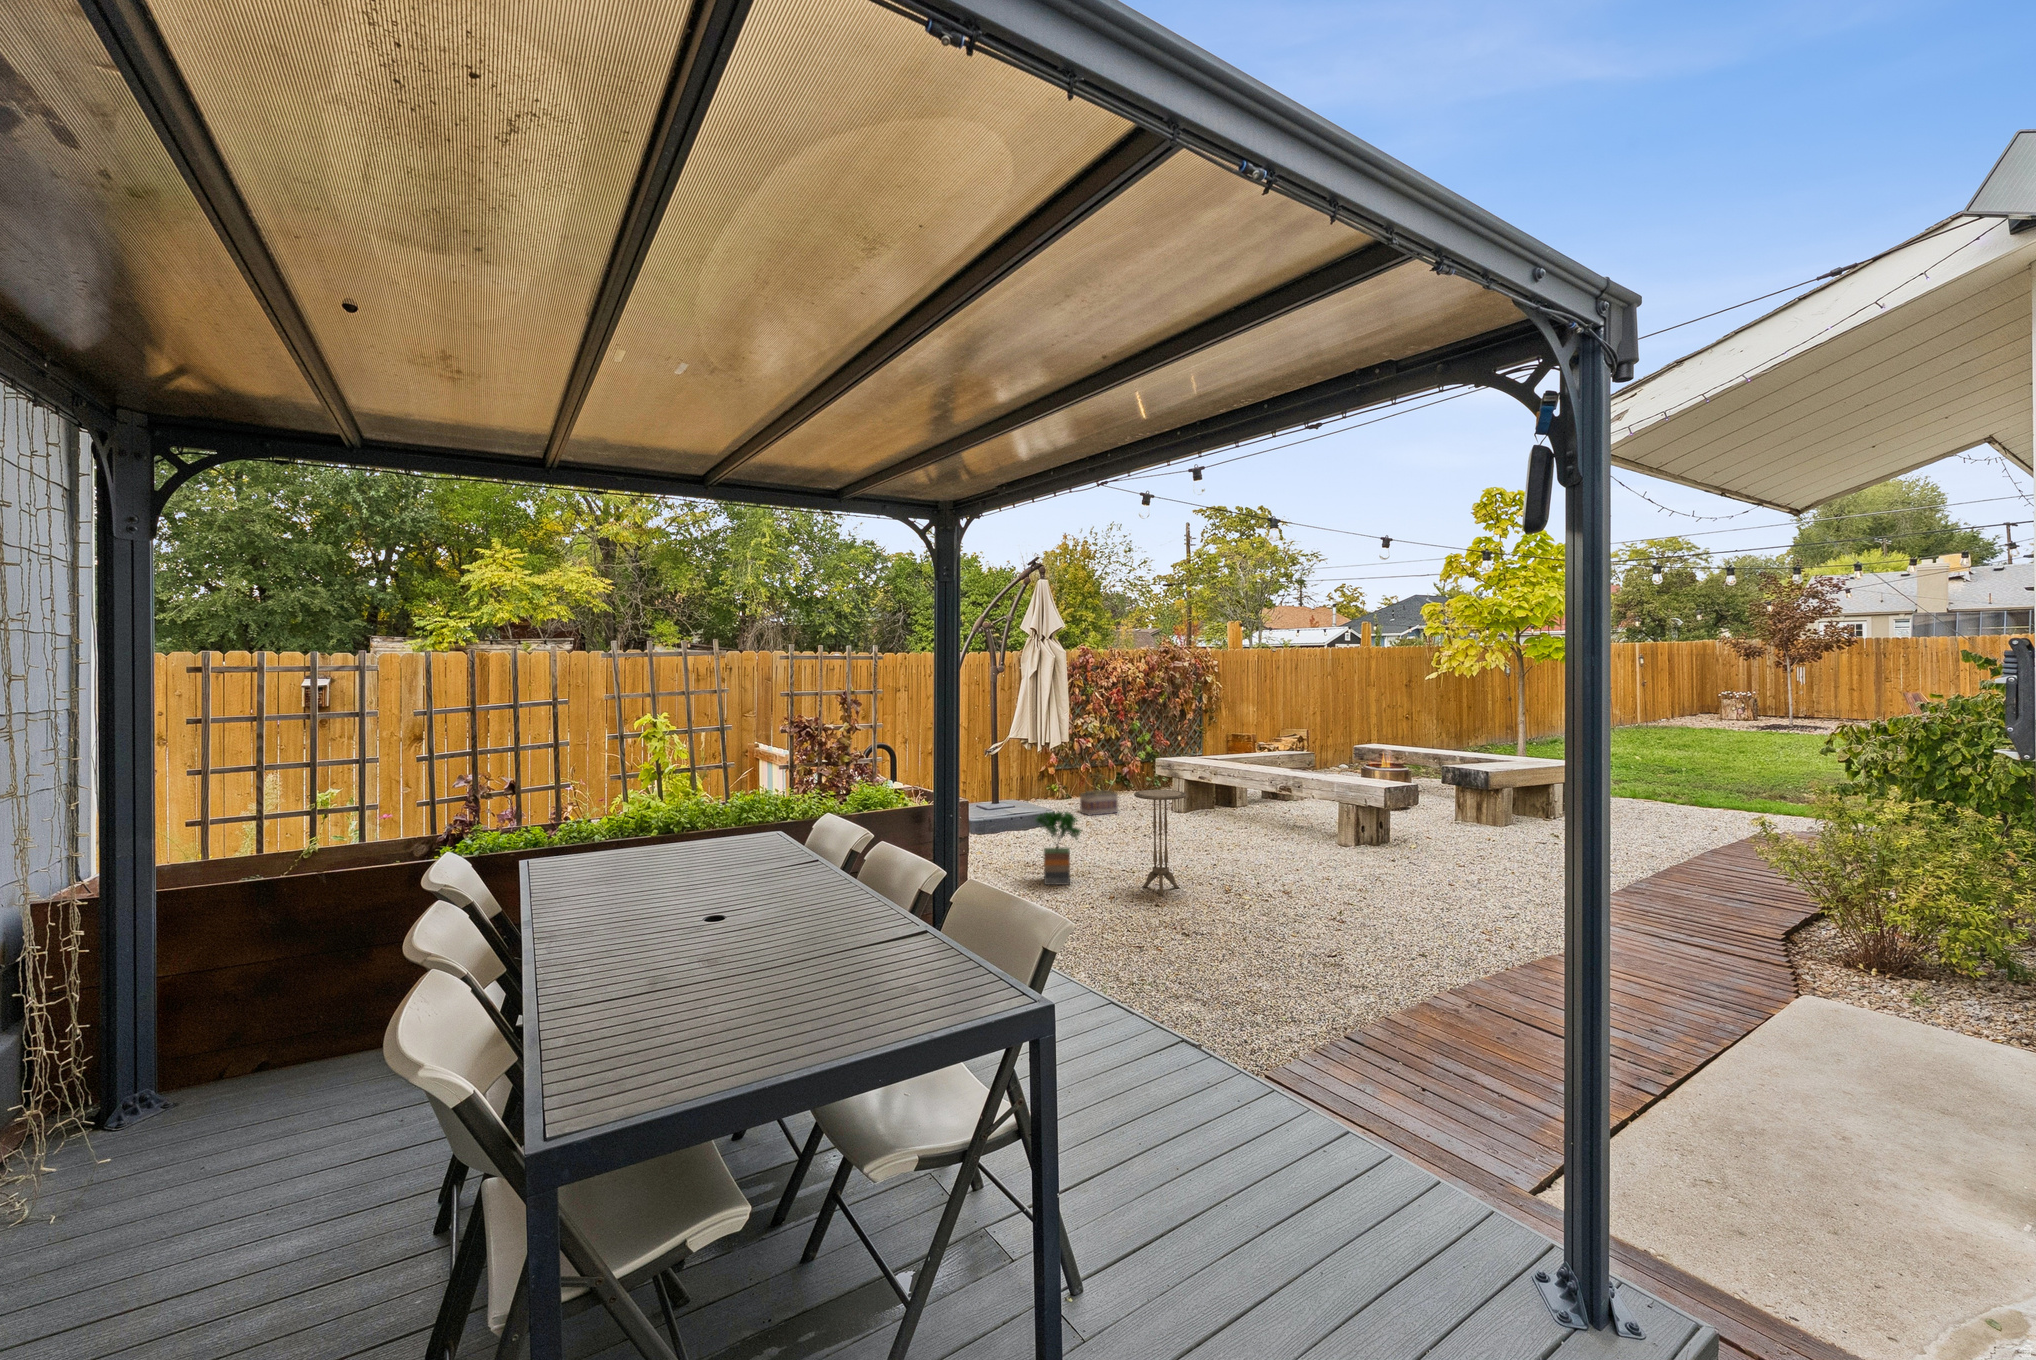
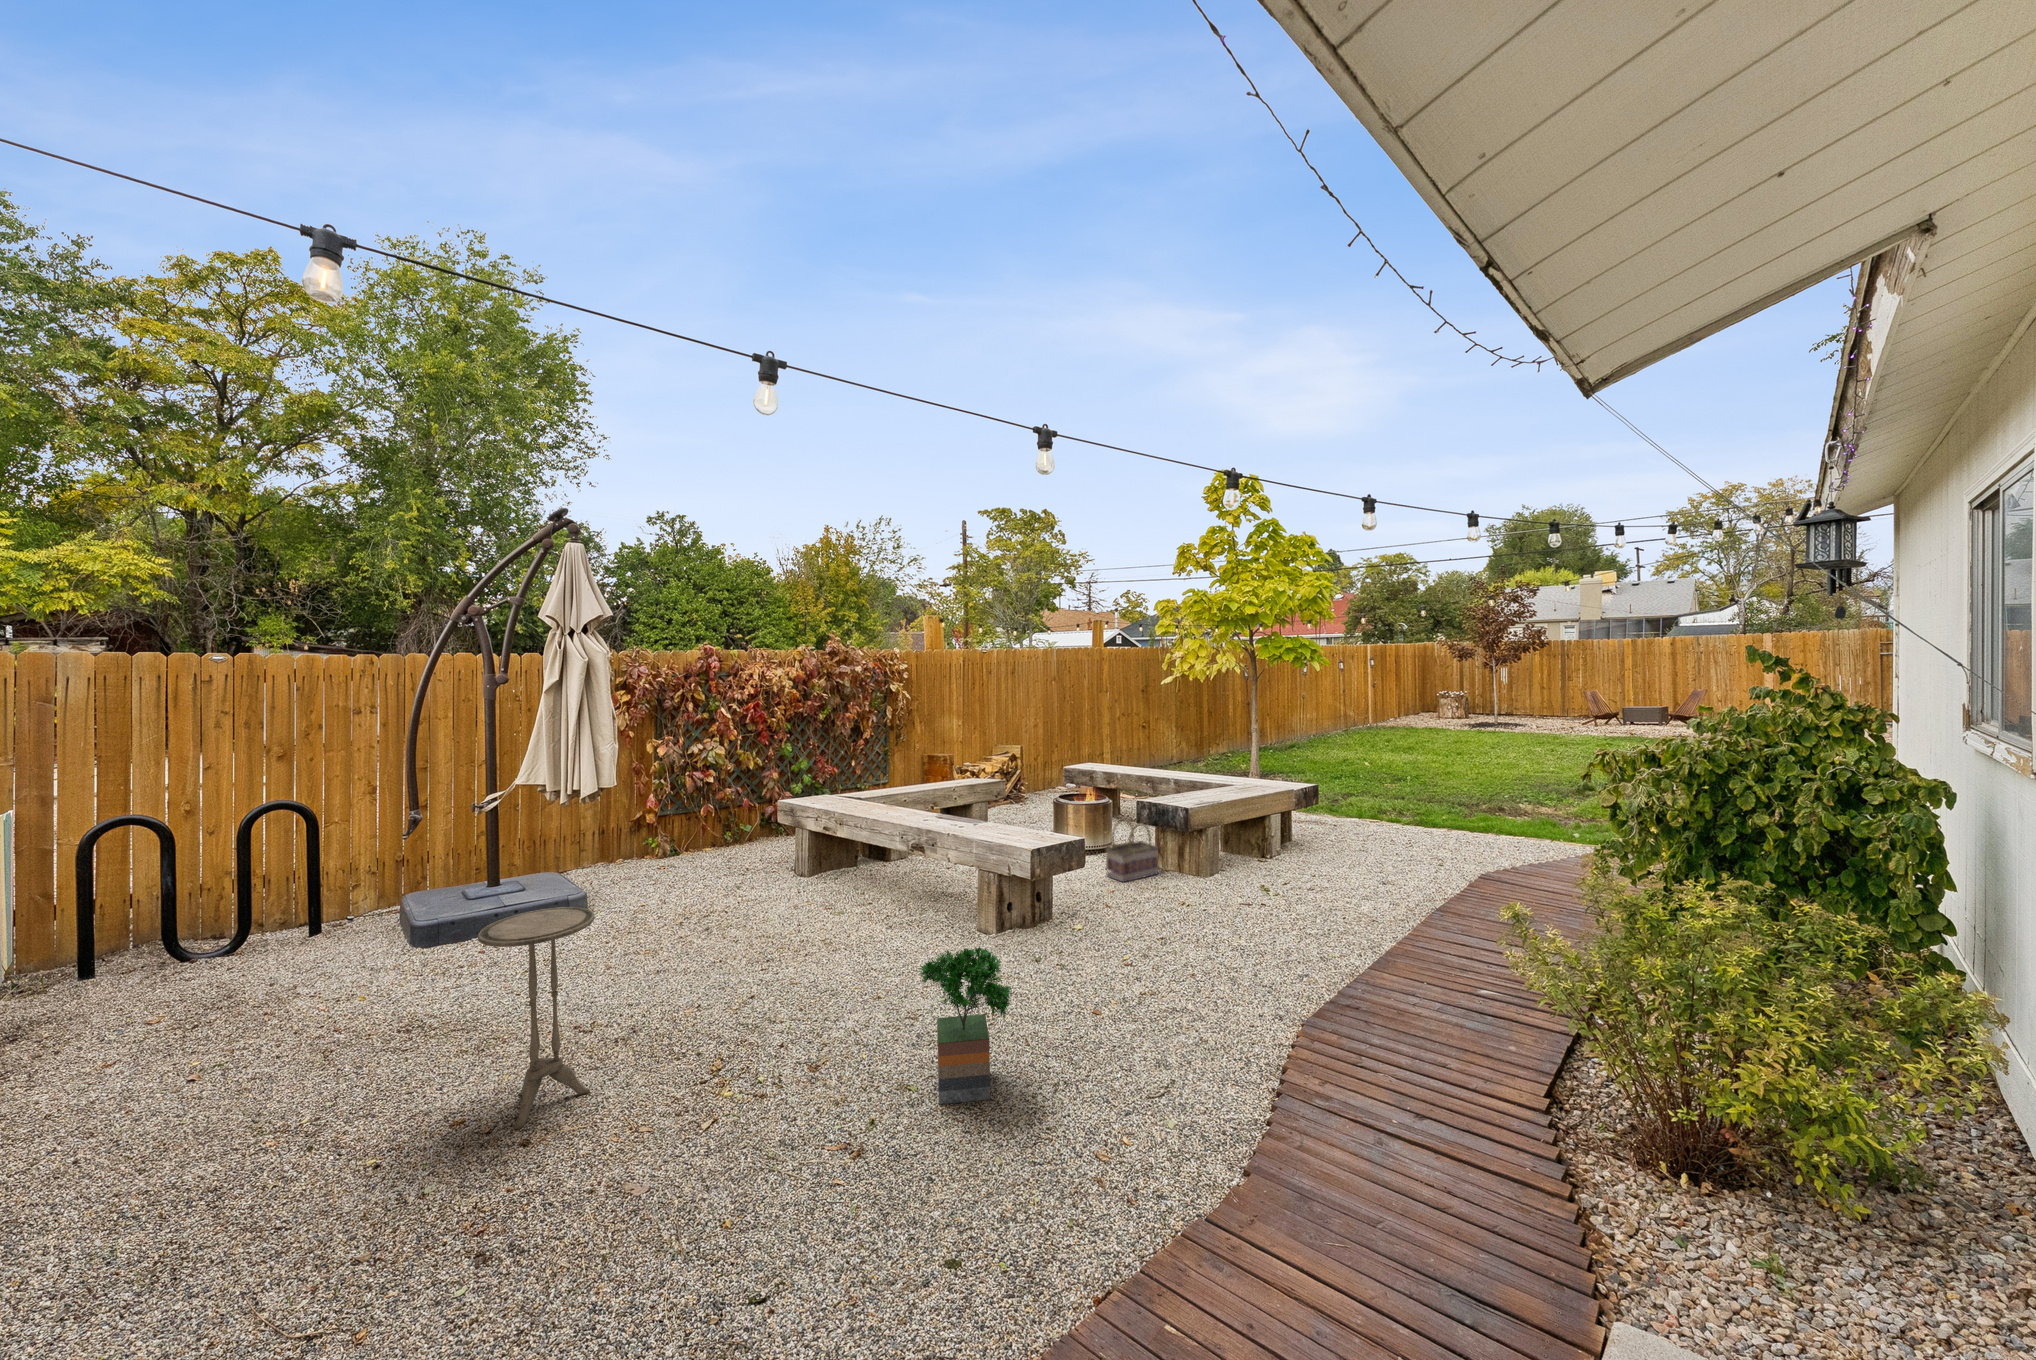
basket: present [1080,776,1118,815] -> present [1106,819,1158,882]
potted tree: present [1036,811,1081,885] -> present [919,946,1012,1104]

